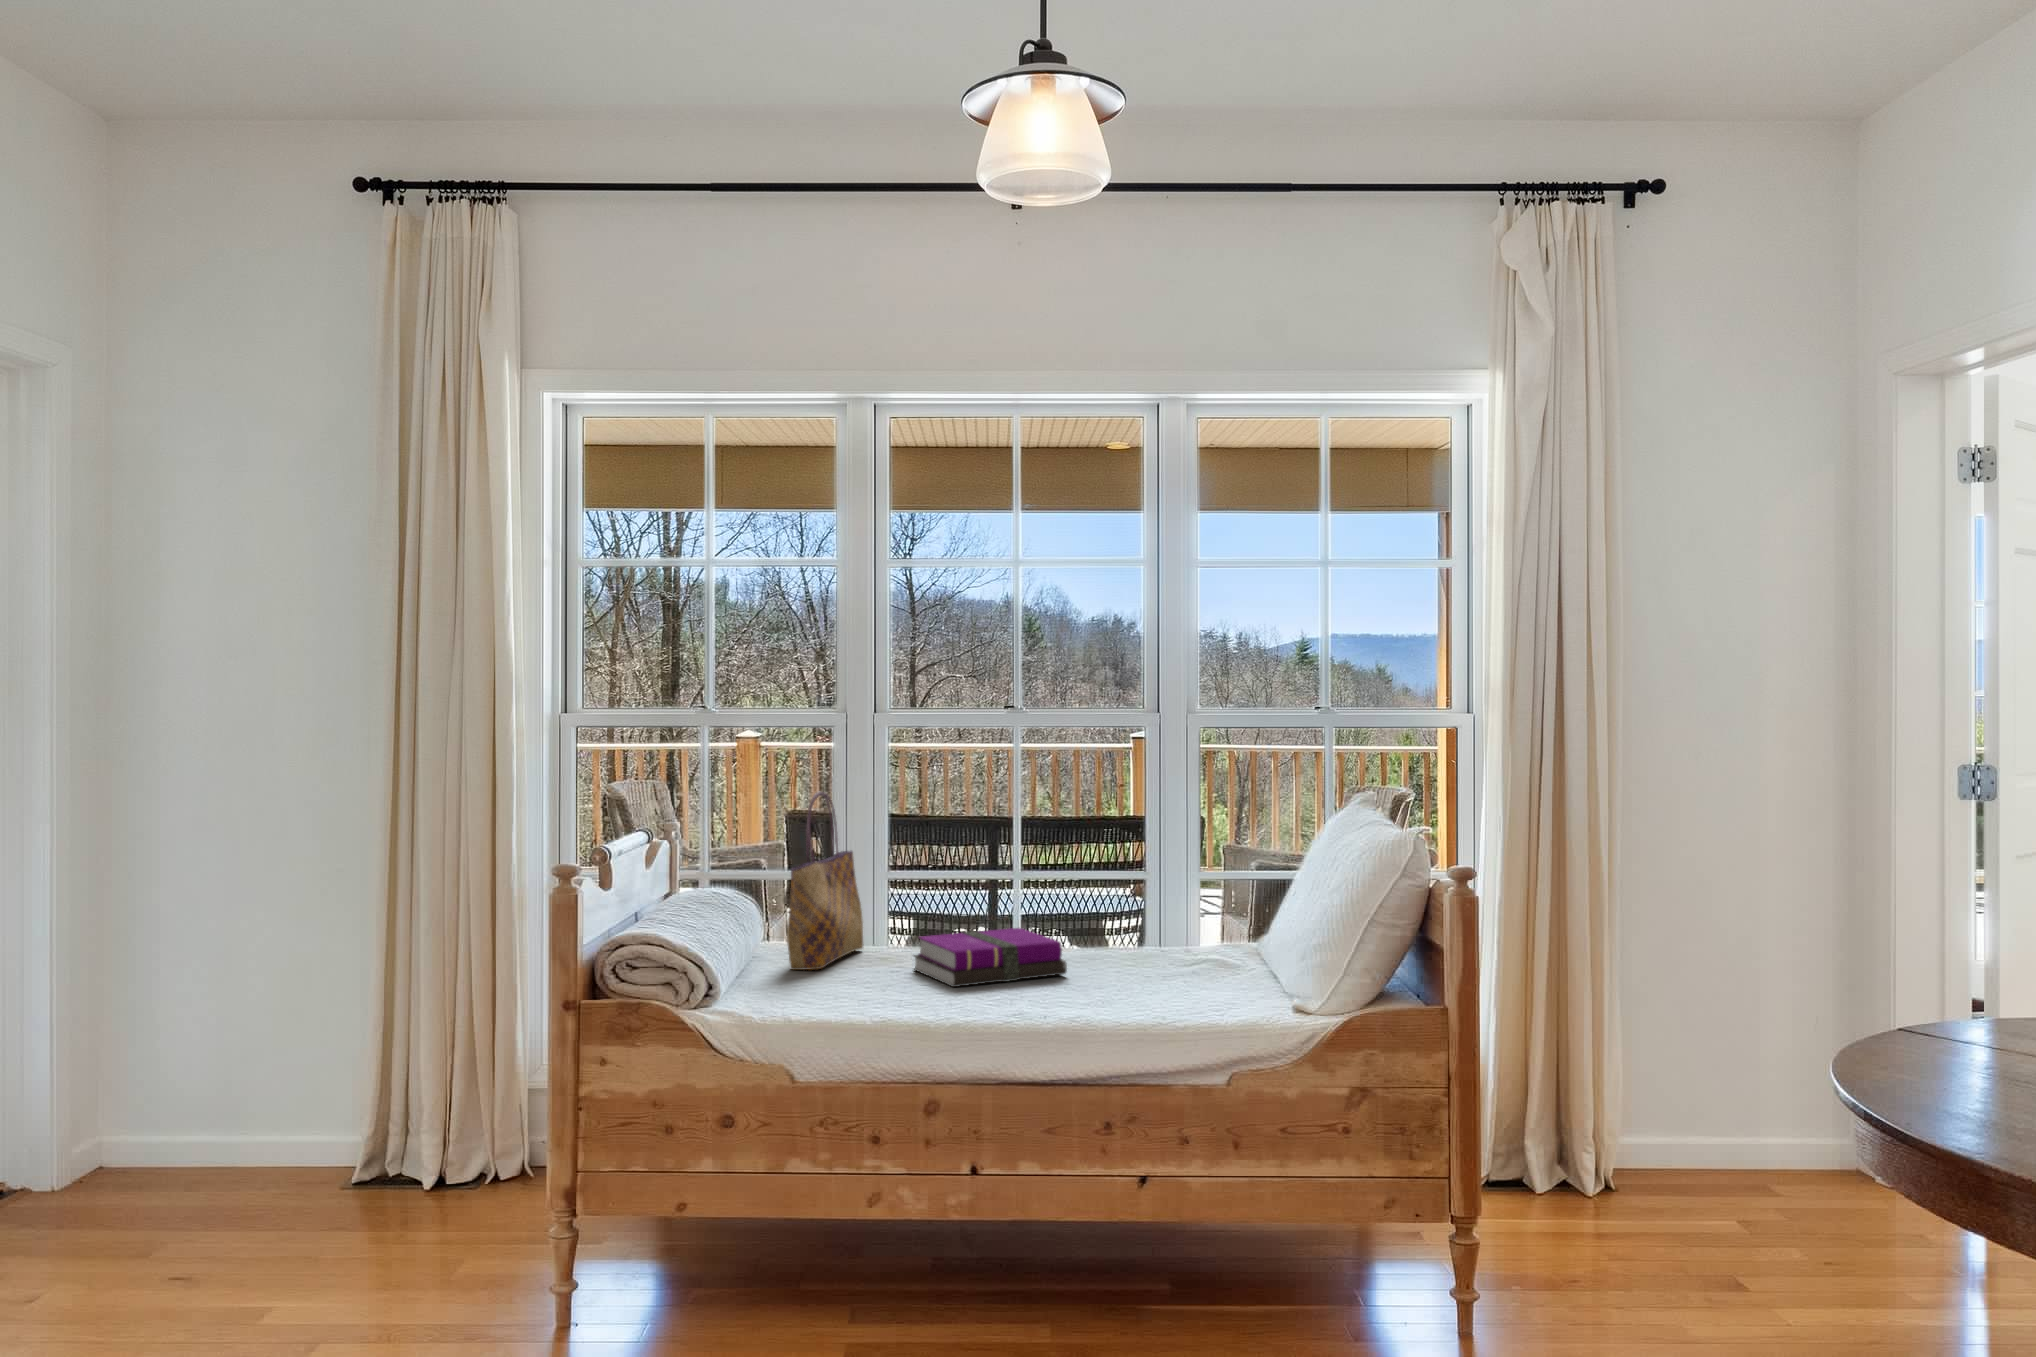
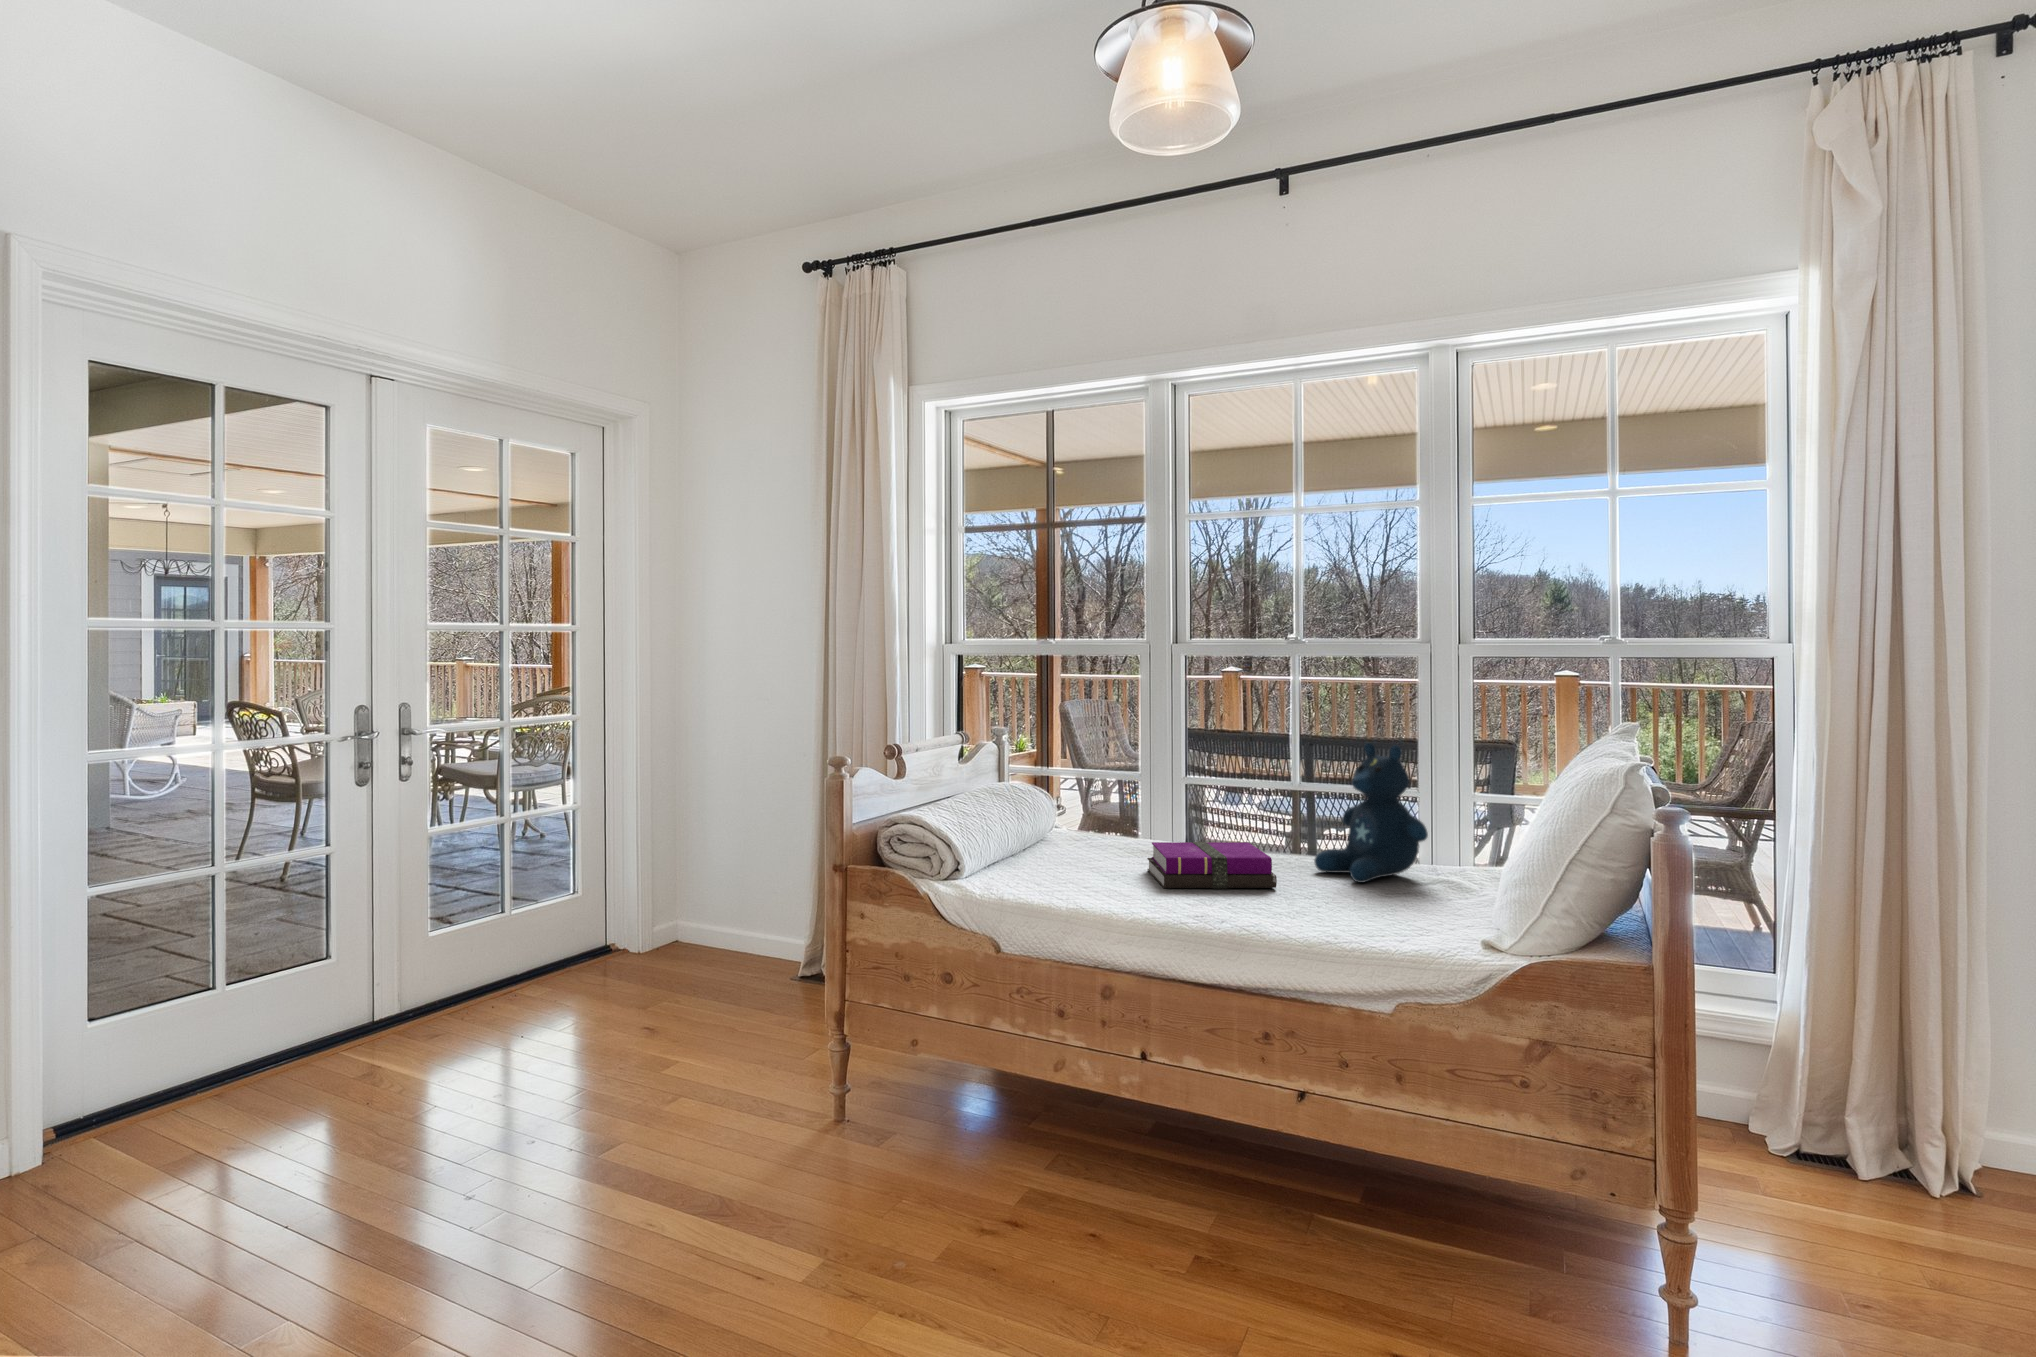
tote bag: present [787,792,863,970] -> none [1048,718,1127,862]
stuffed bear: none [1083,808,1199,961] -> present [1314,743,1428,883]

